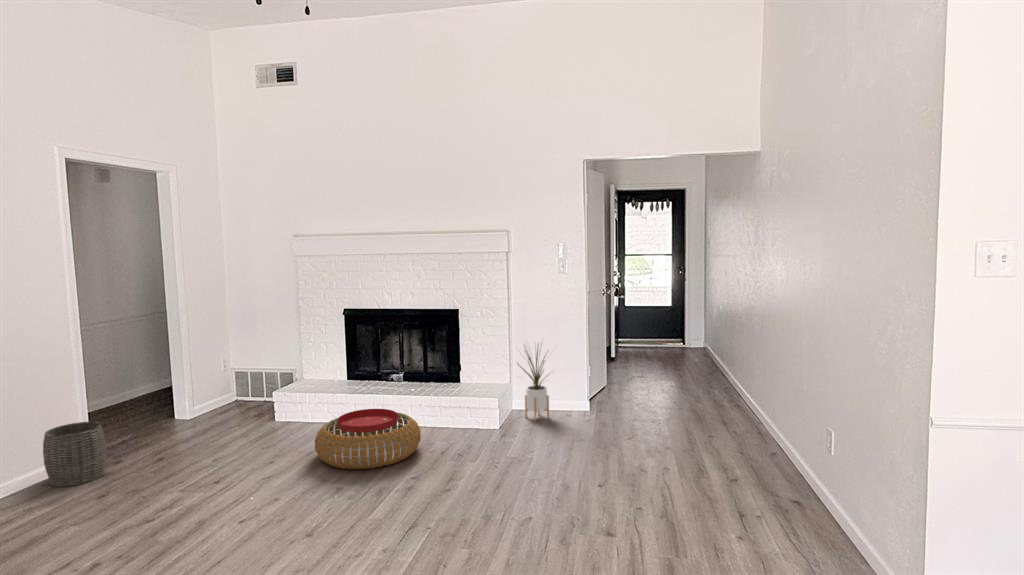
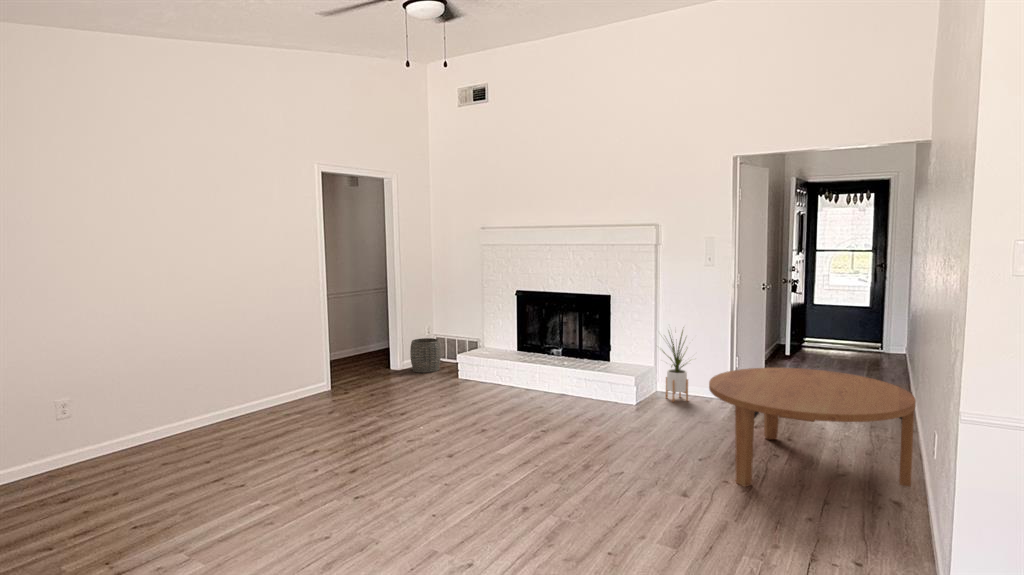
coffee table: none [603,376,805,515] -> present [709,368,916,487]
pouf: present [315,409,421,469] -> none [475,374,561,420]
woven basket: present [43,422,106,487] -> present [410,338,441,373]

